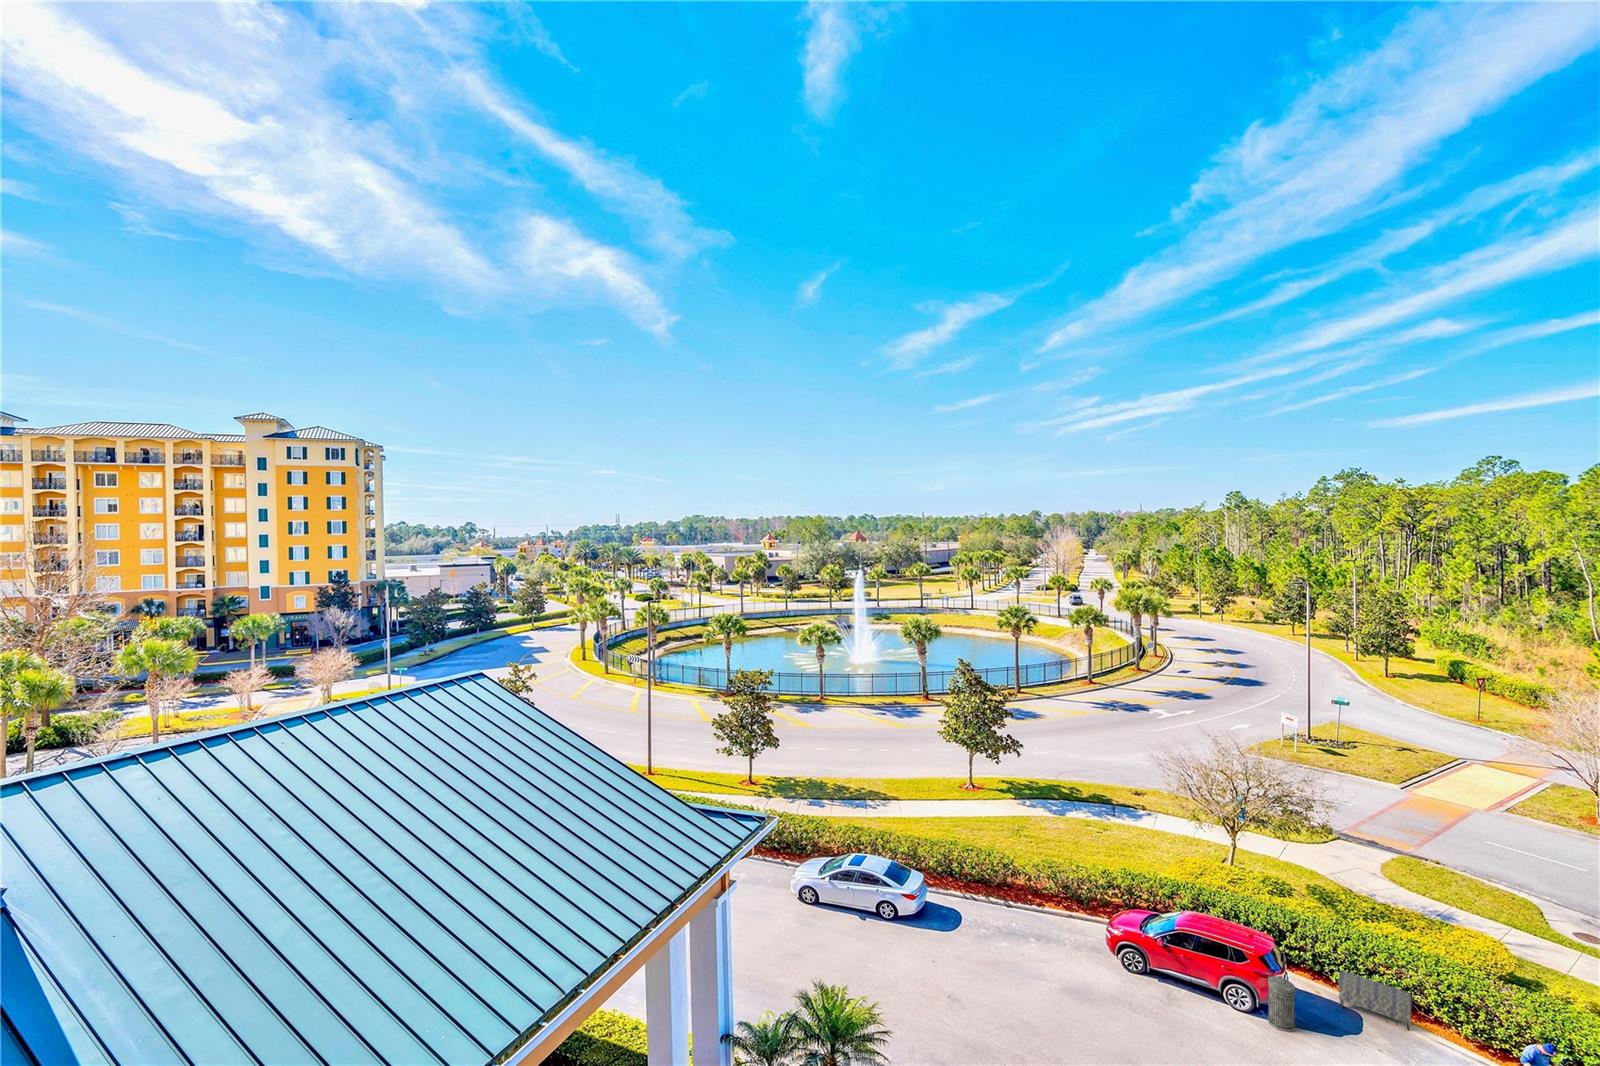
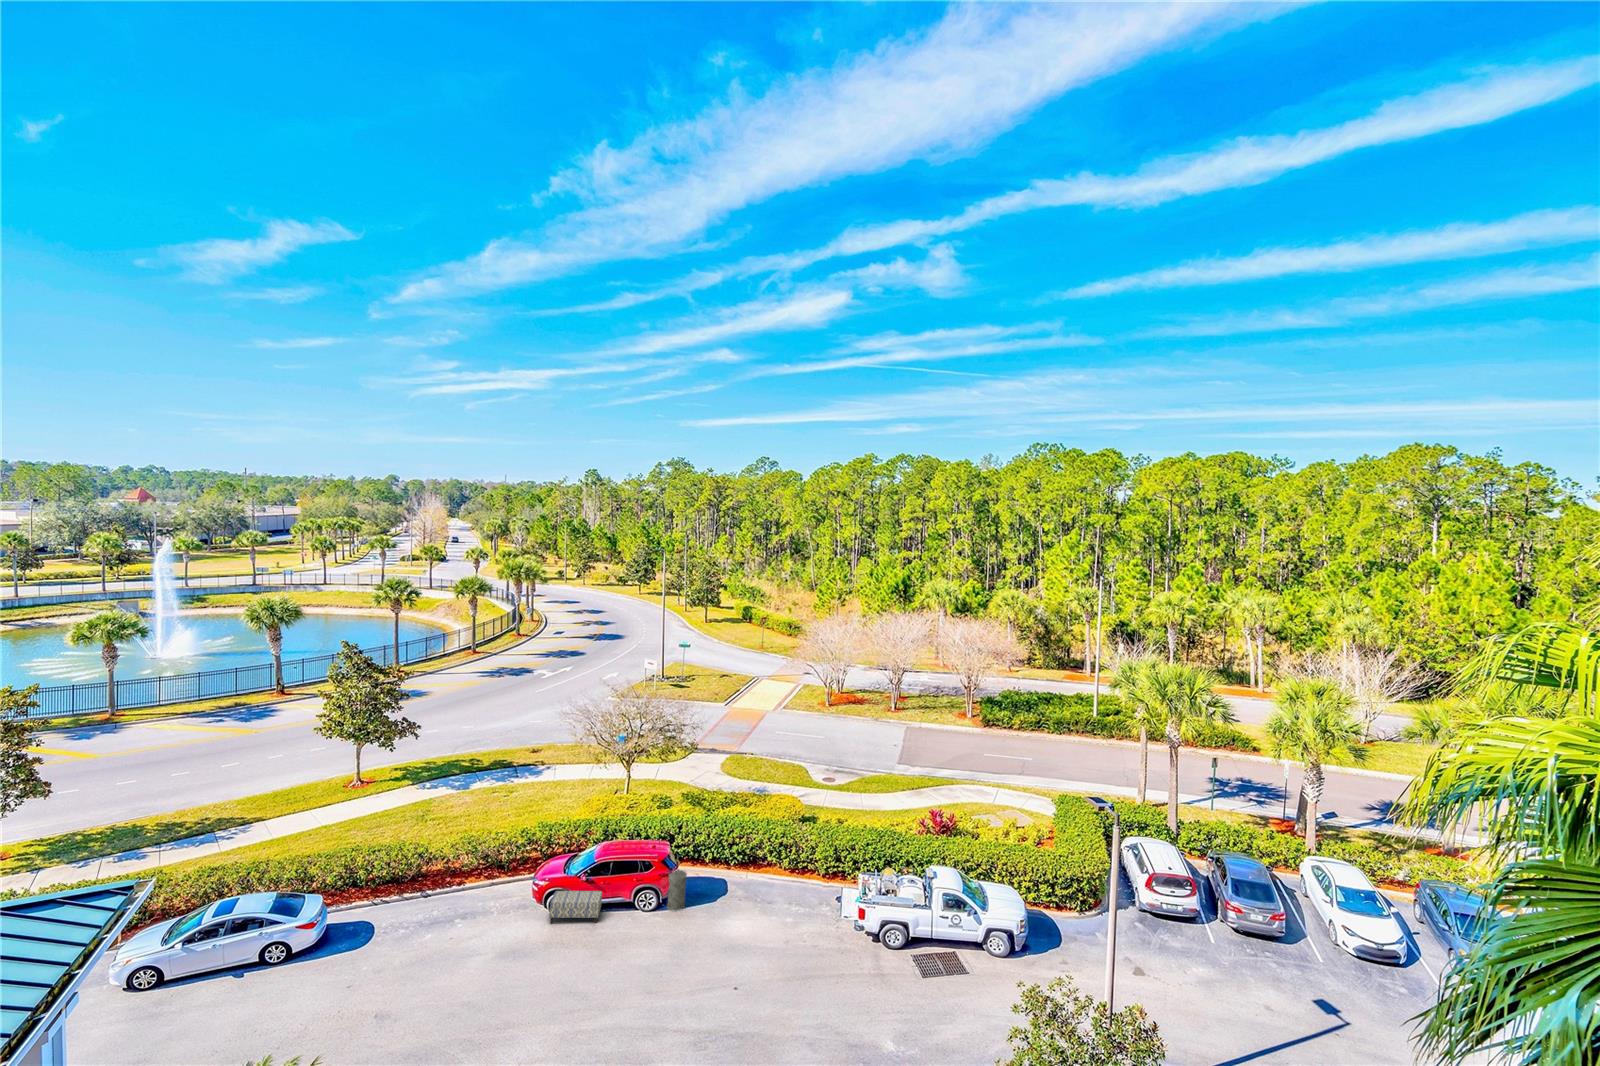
bench: present [1339,971,1411,1030] -> present [550,891,602,924]

